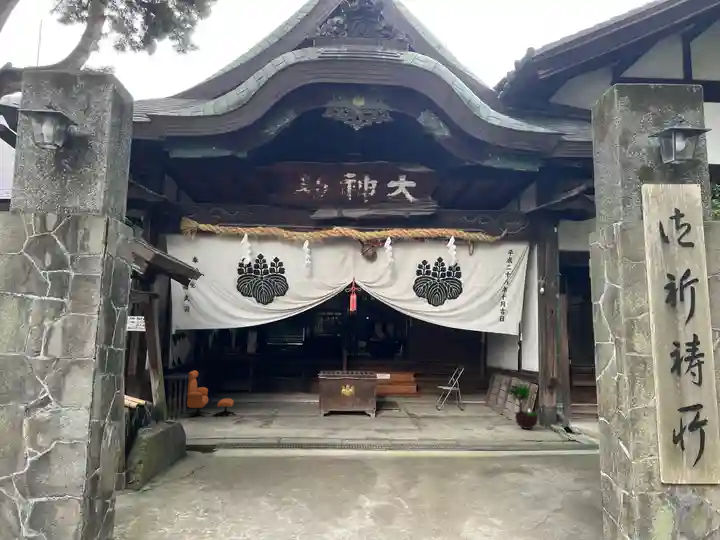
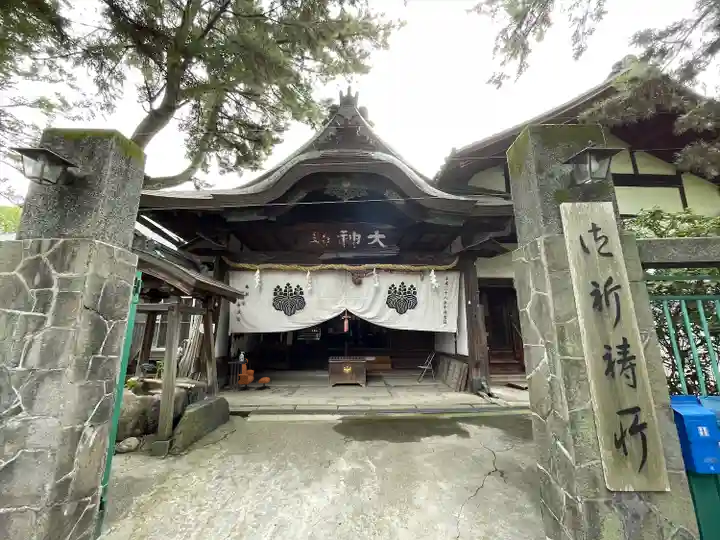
potted tree: present [508,382,538,429] -> none [447,362,471,398]

